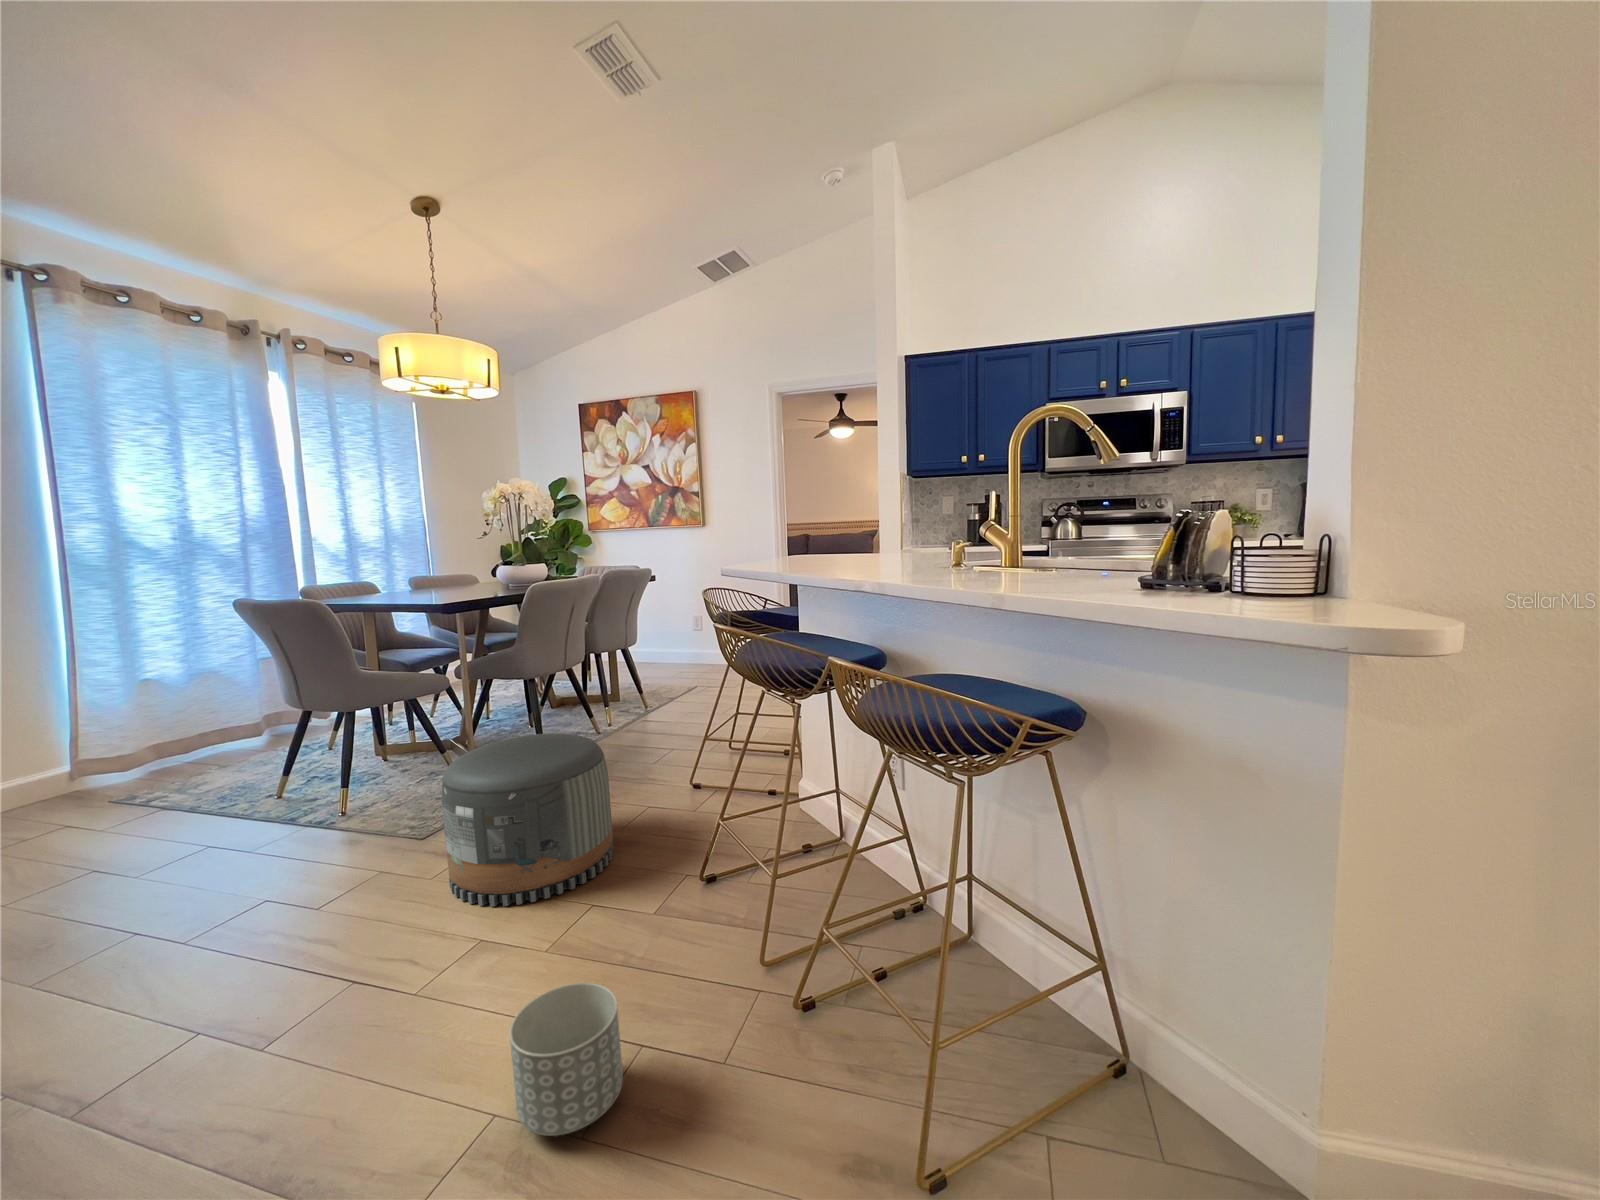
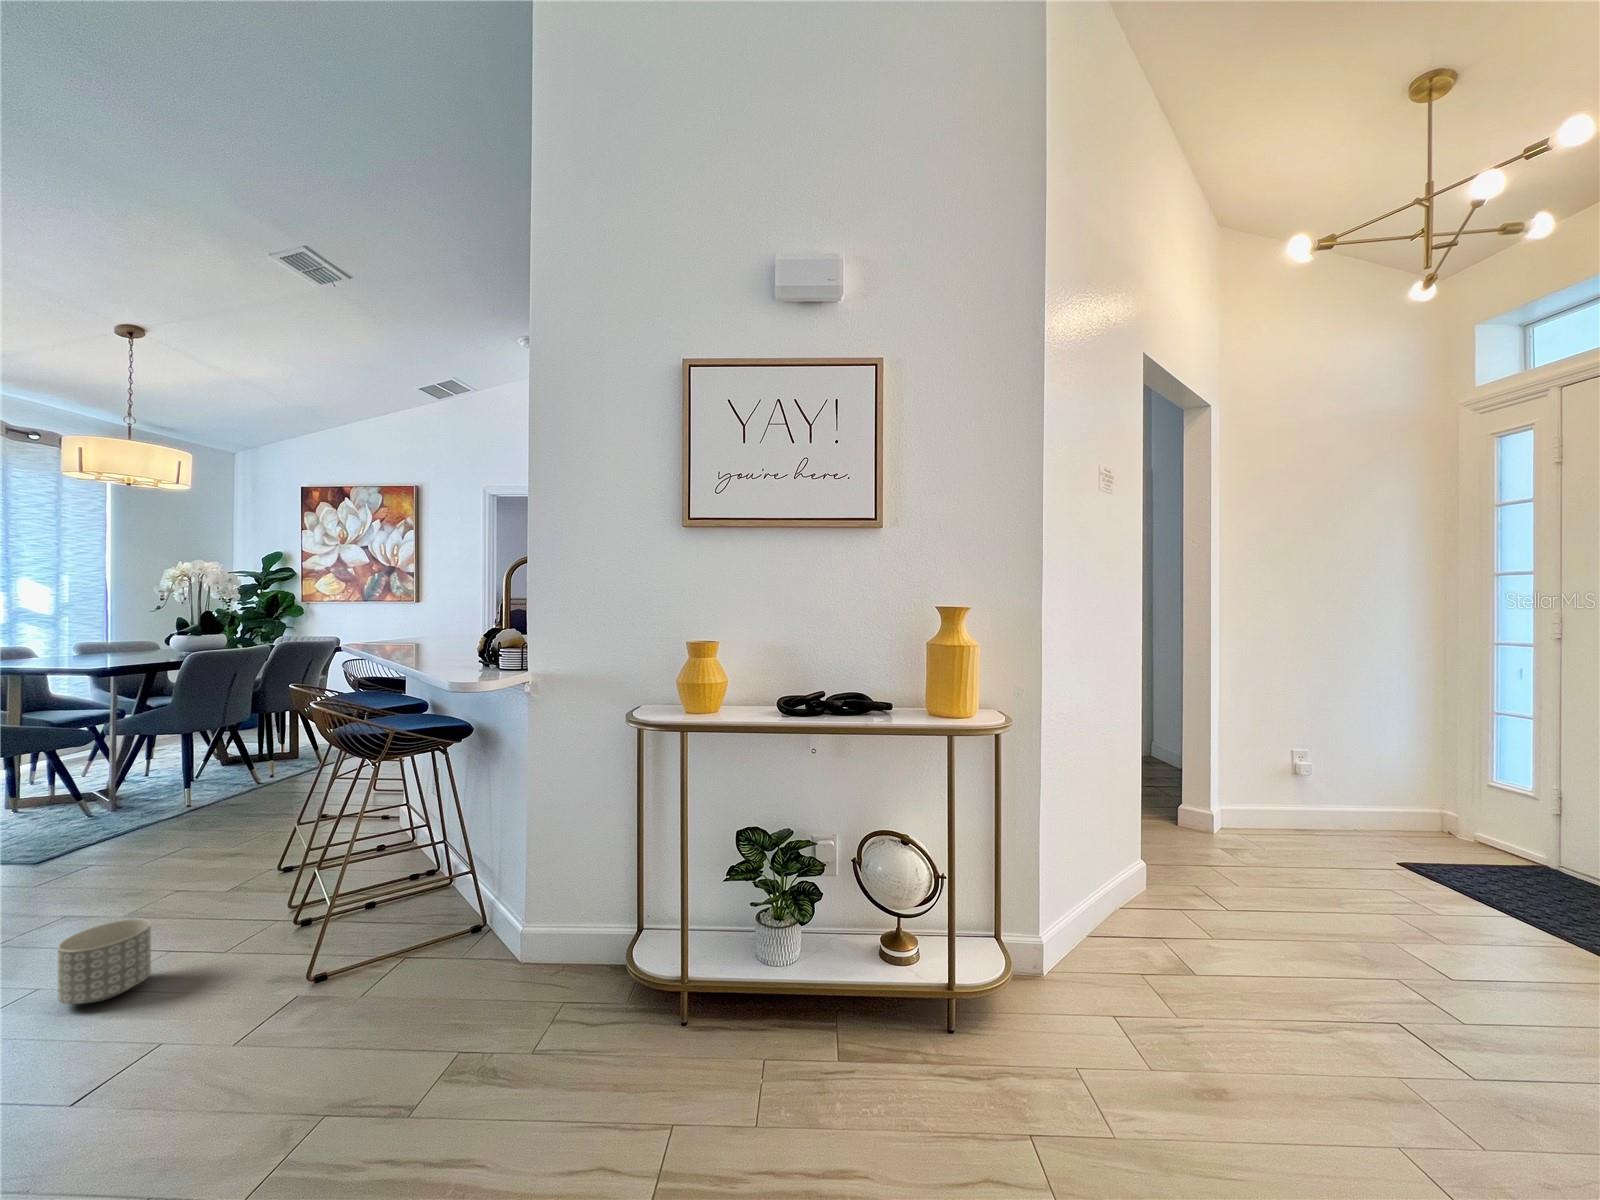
pouf: present [442,733,613,906] -> none [53,775,224,906]

